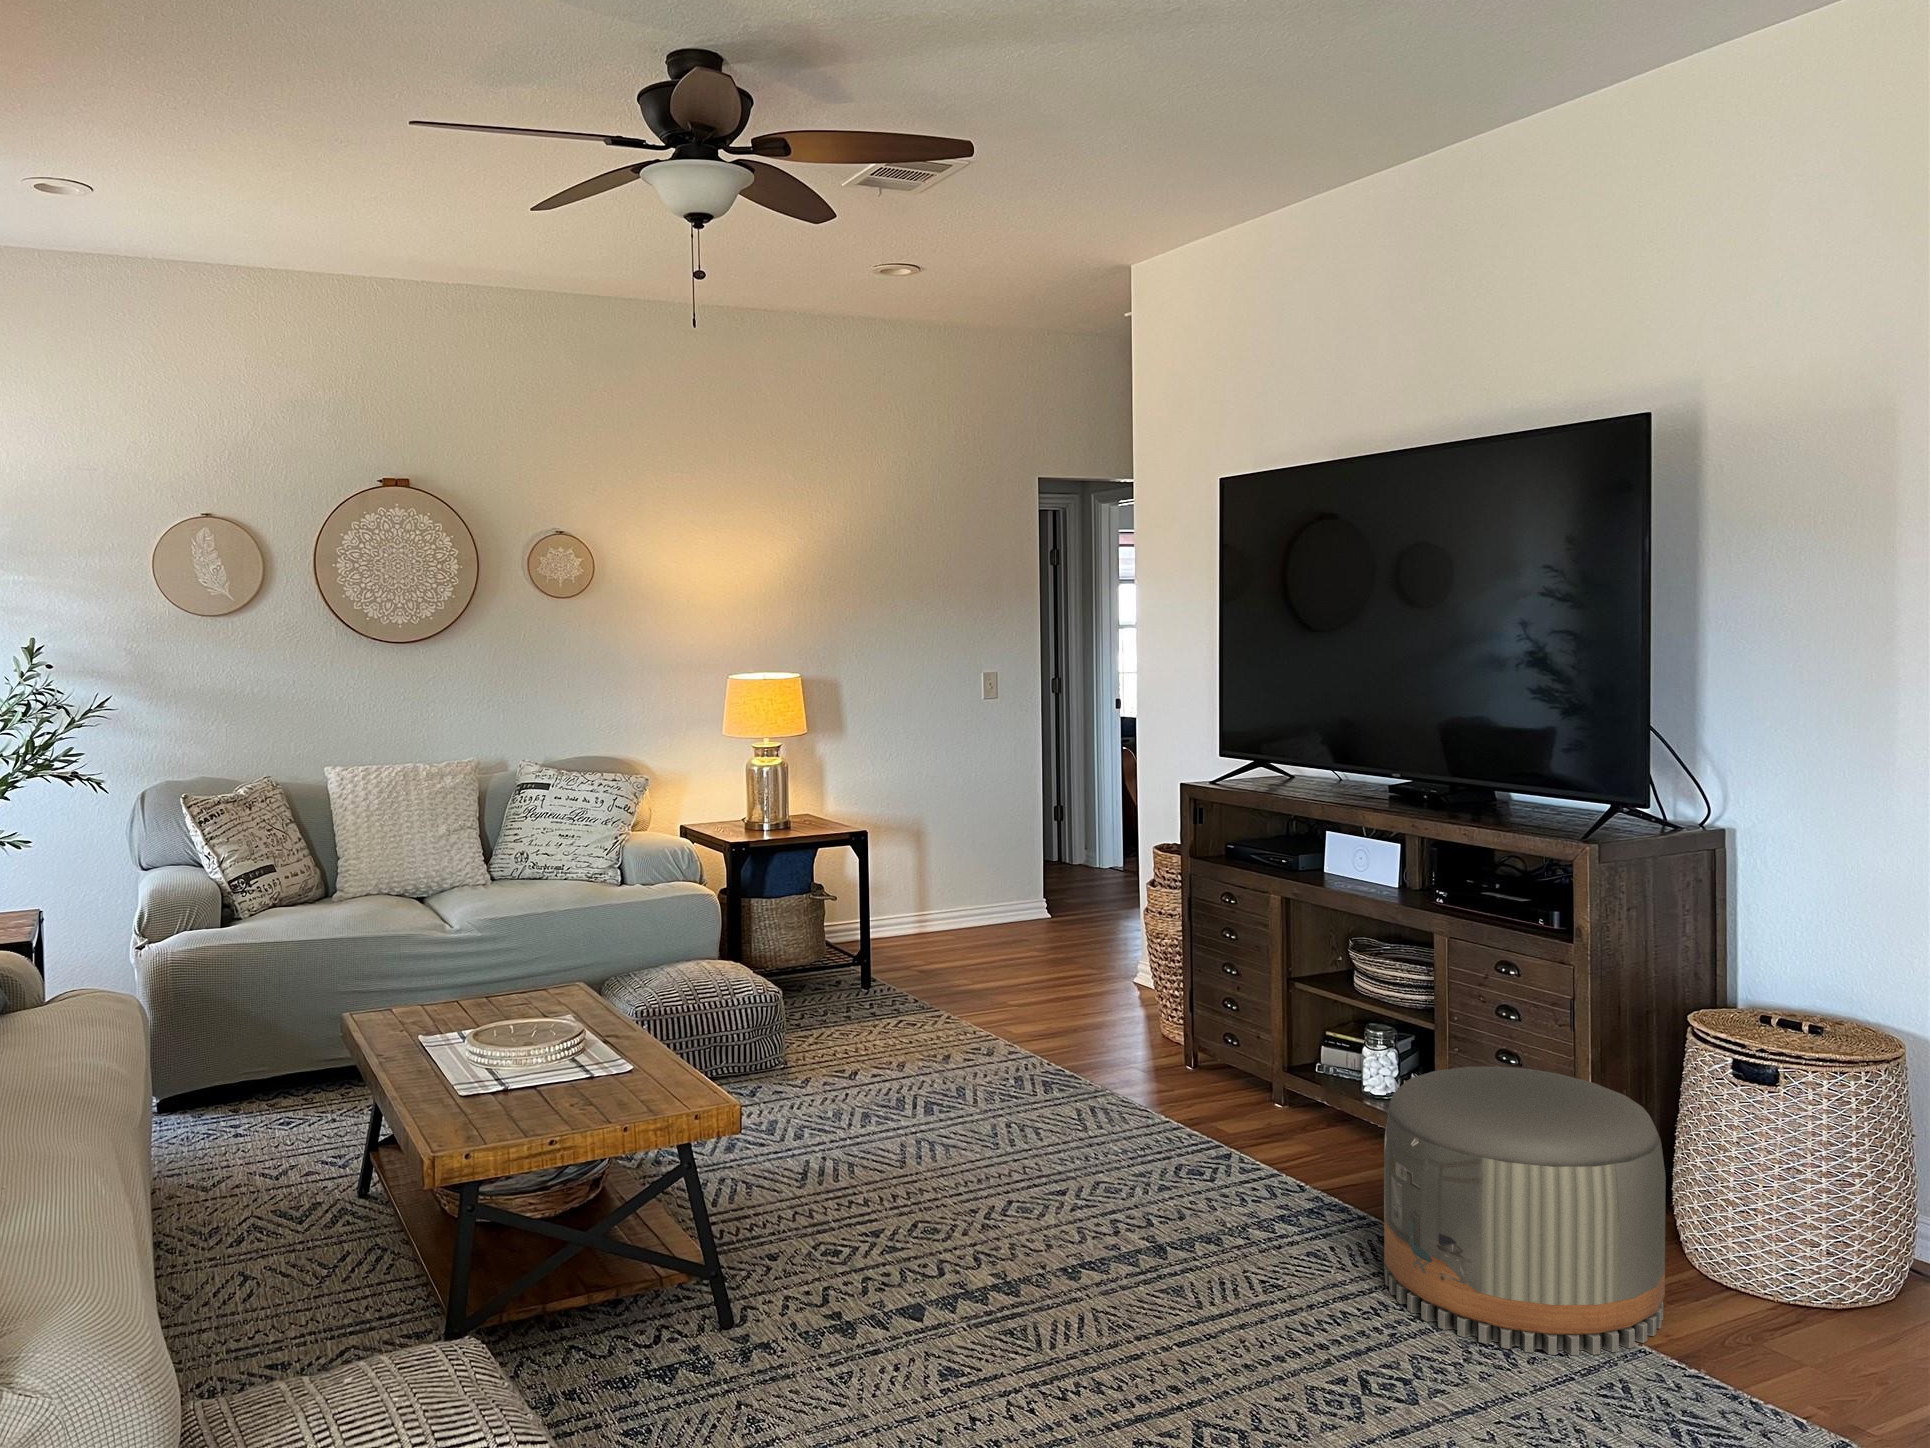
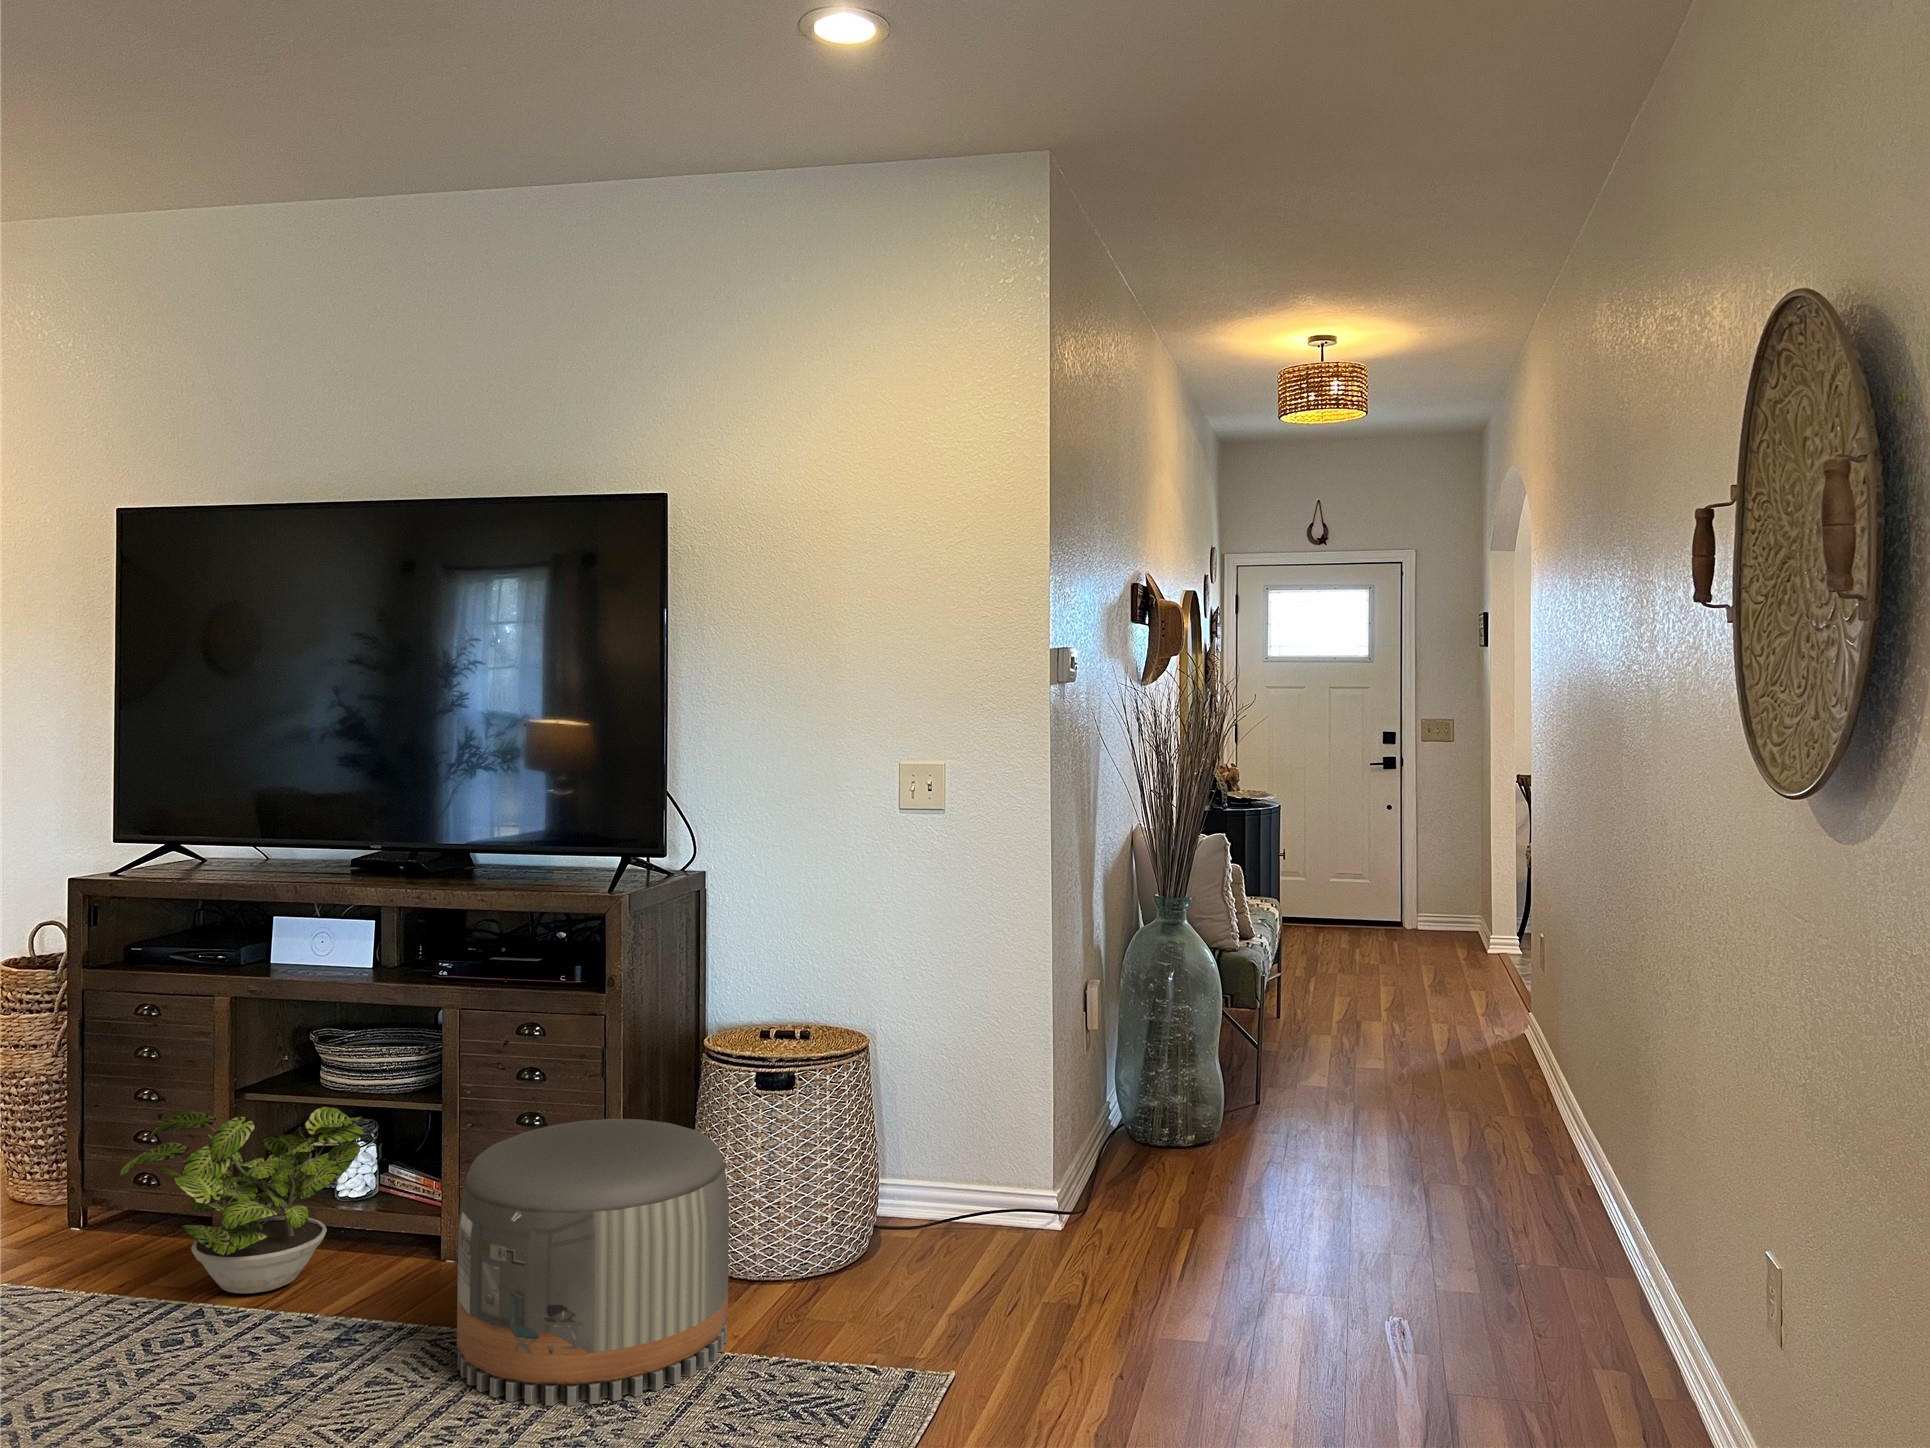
potted plant: none [1173,989,1370,1154] -> present [120,1106,365,1294]

